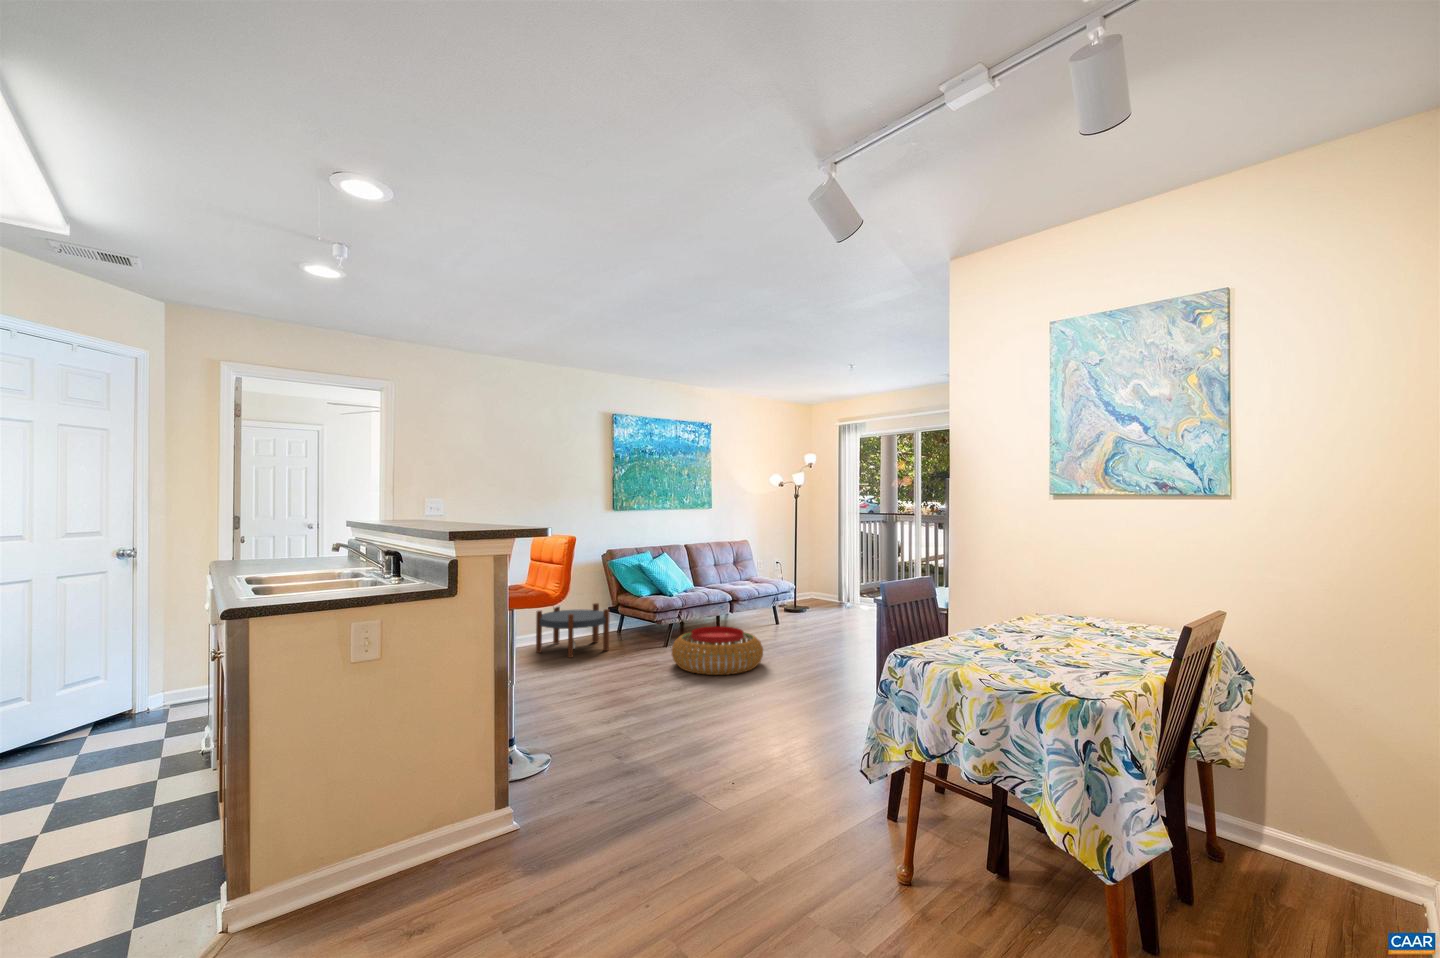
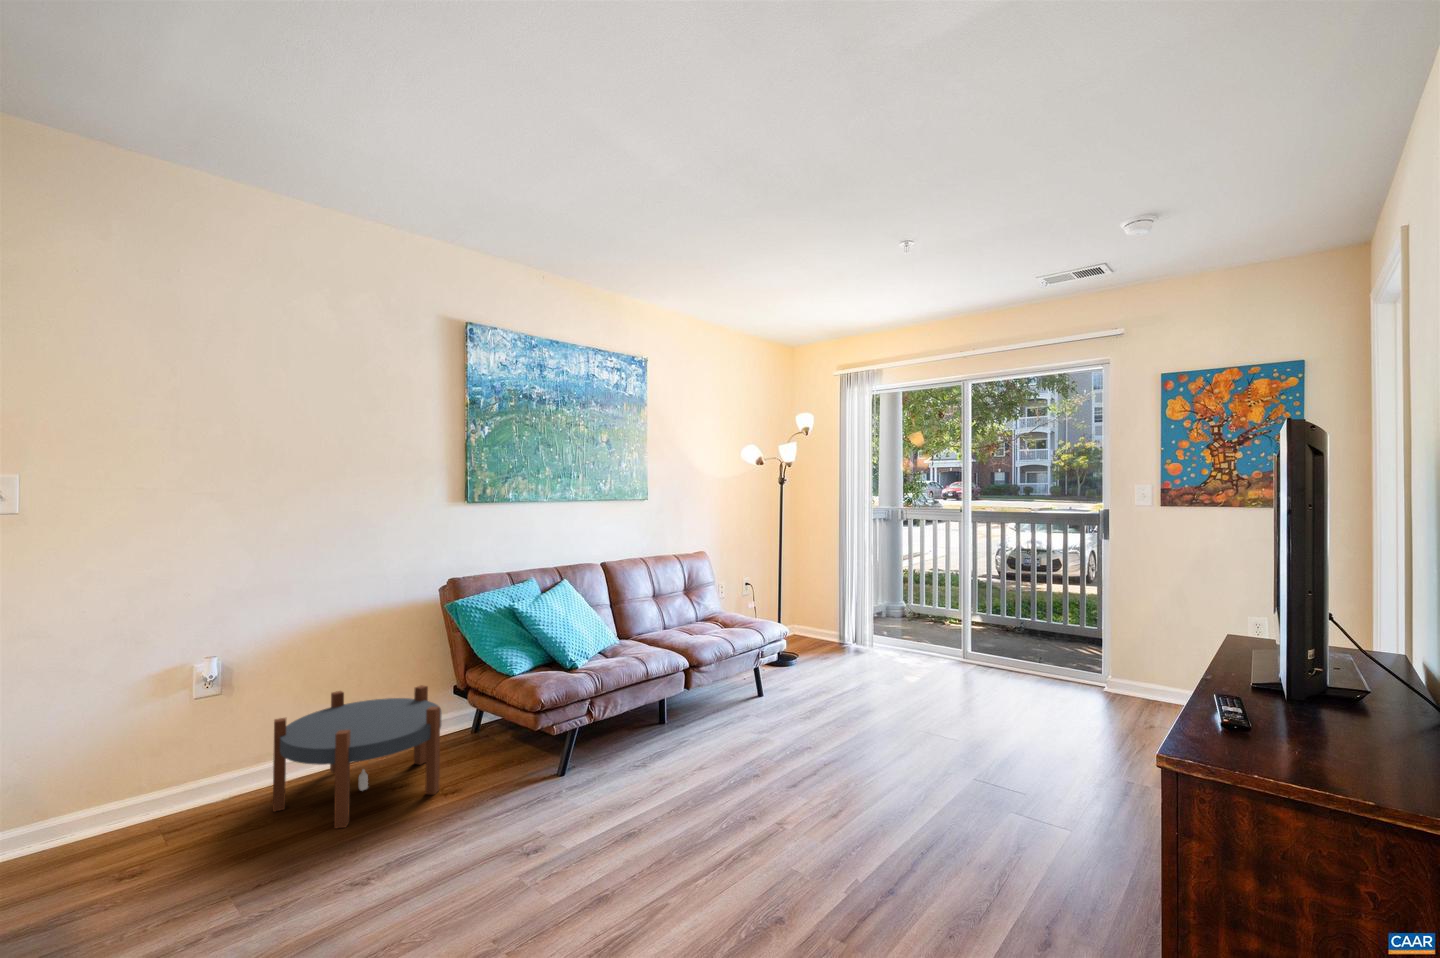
pouf: present [672,626,763,675] -> none [563,748,767,896]

